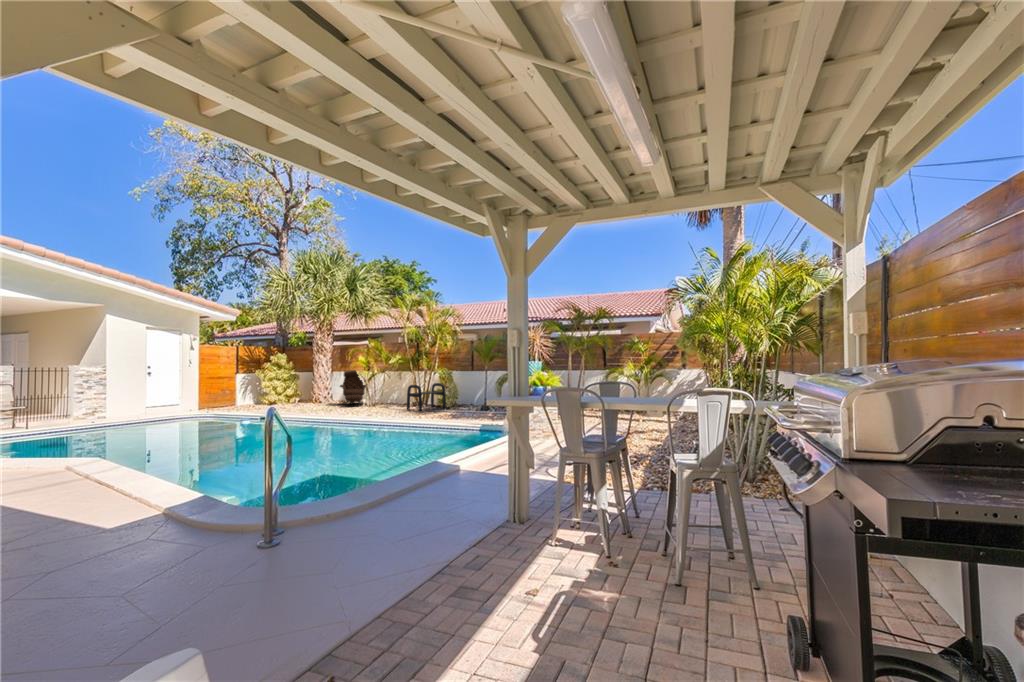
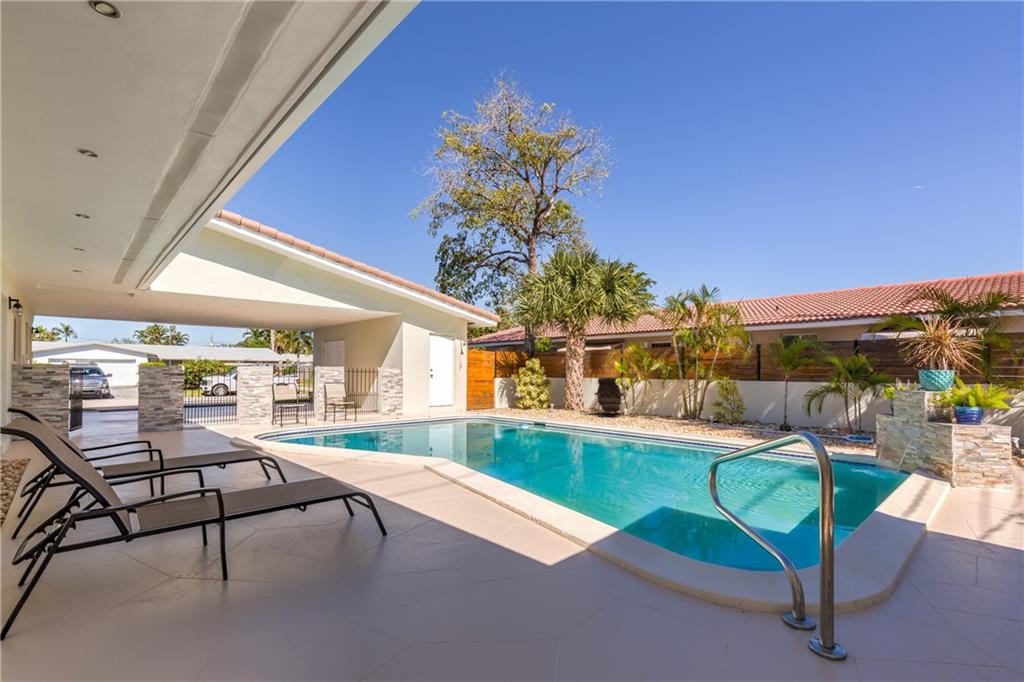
bench: present [407,383,446,411] -> none [675,394,724,427]

